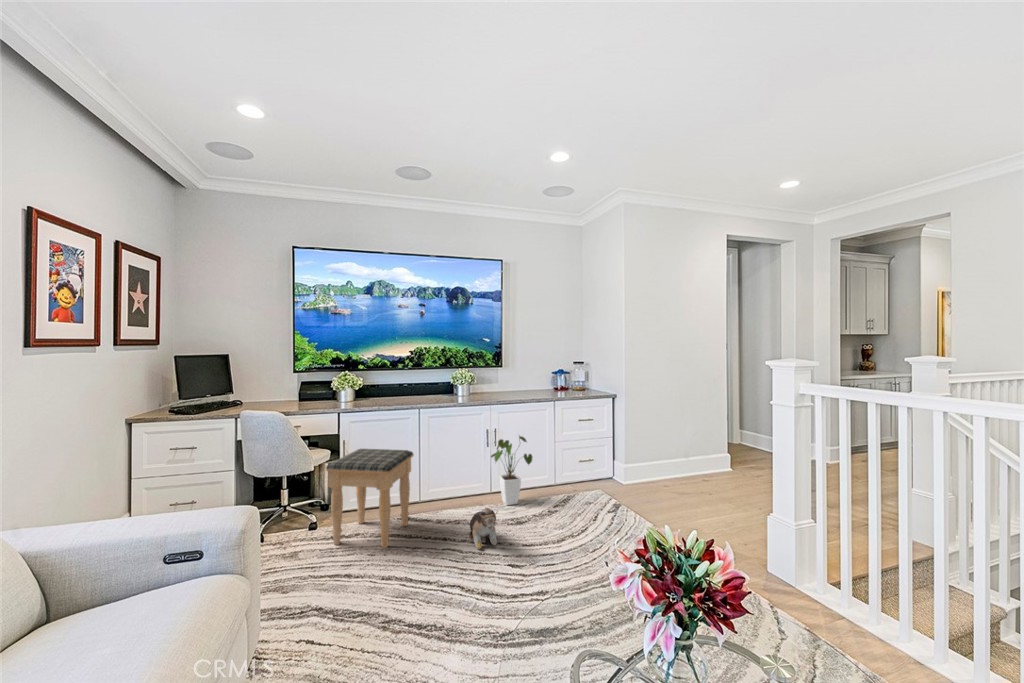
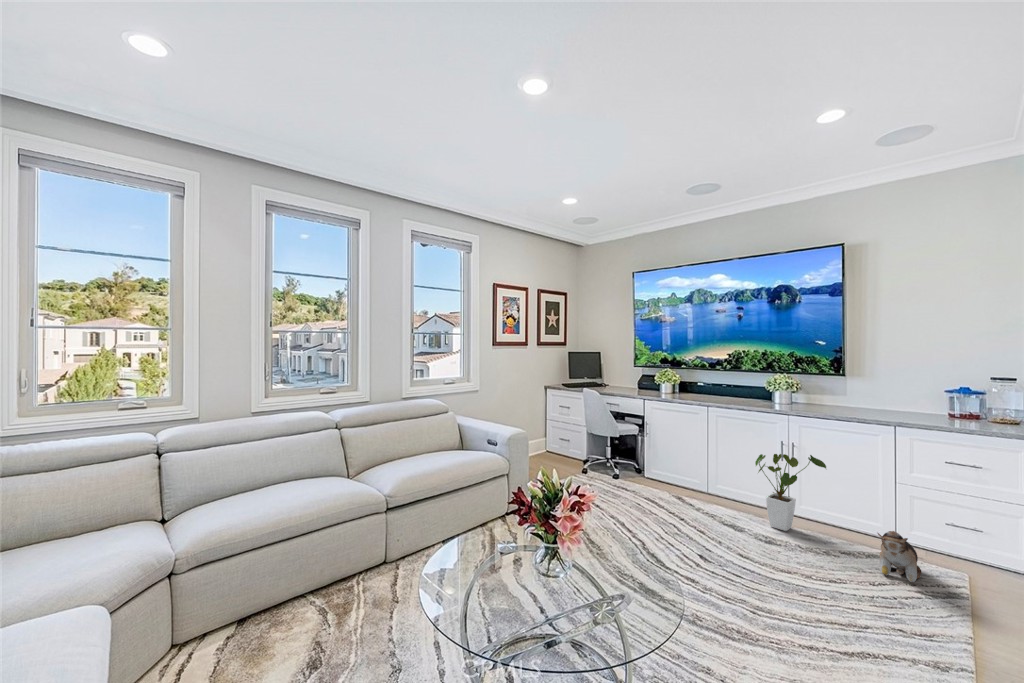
footstool: present [326,449,414,548] -> none [598,425,666,499]
plush toy: present [469,508,498,549] -> present [878,531,922,582]

